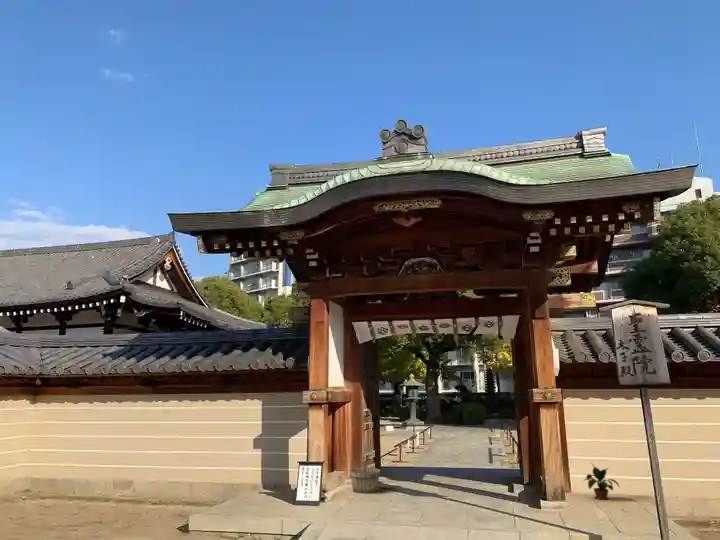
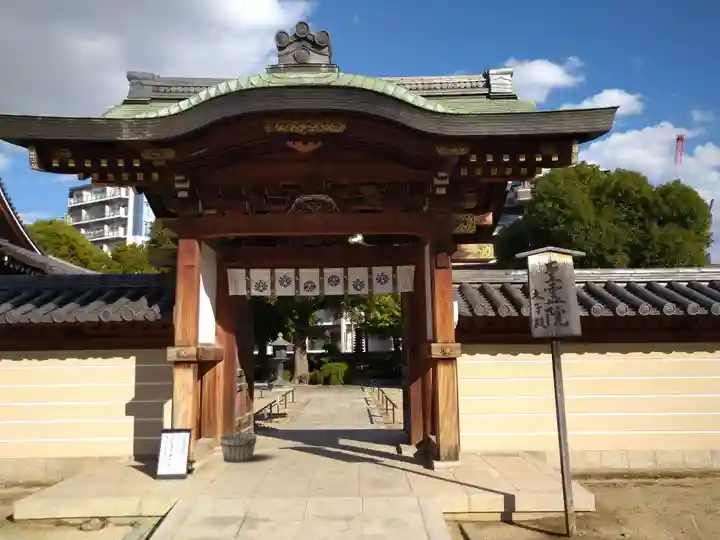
potted plant: present [585,466,619,500] -> none [471,418,508,457]

